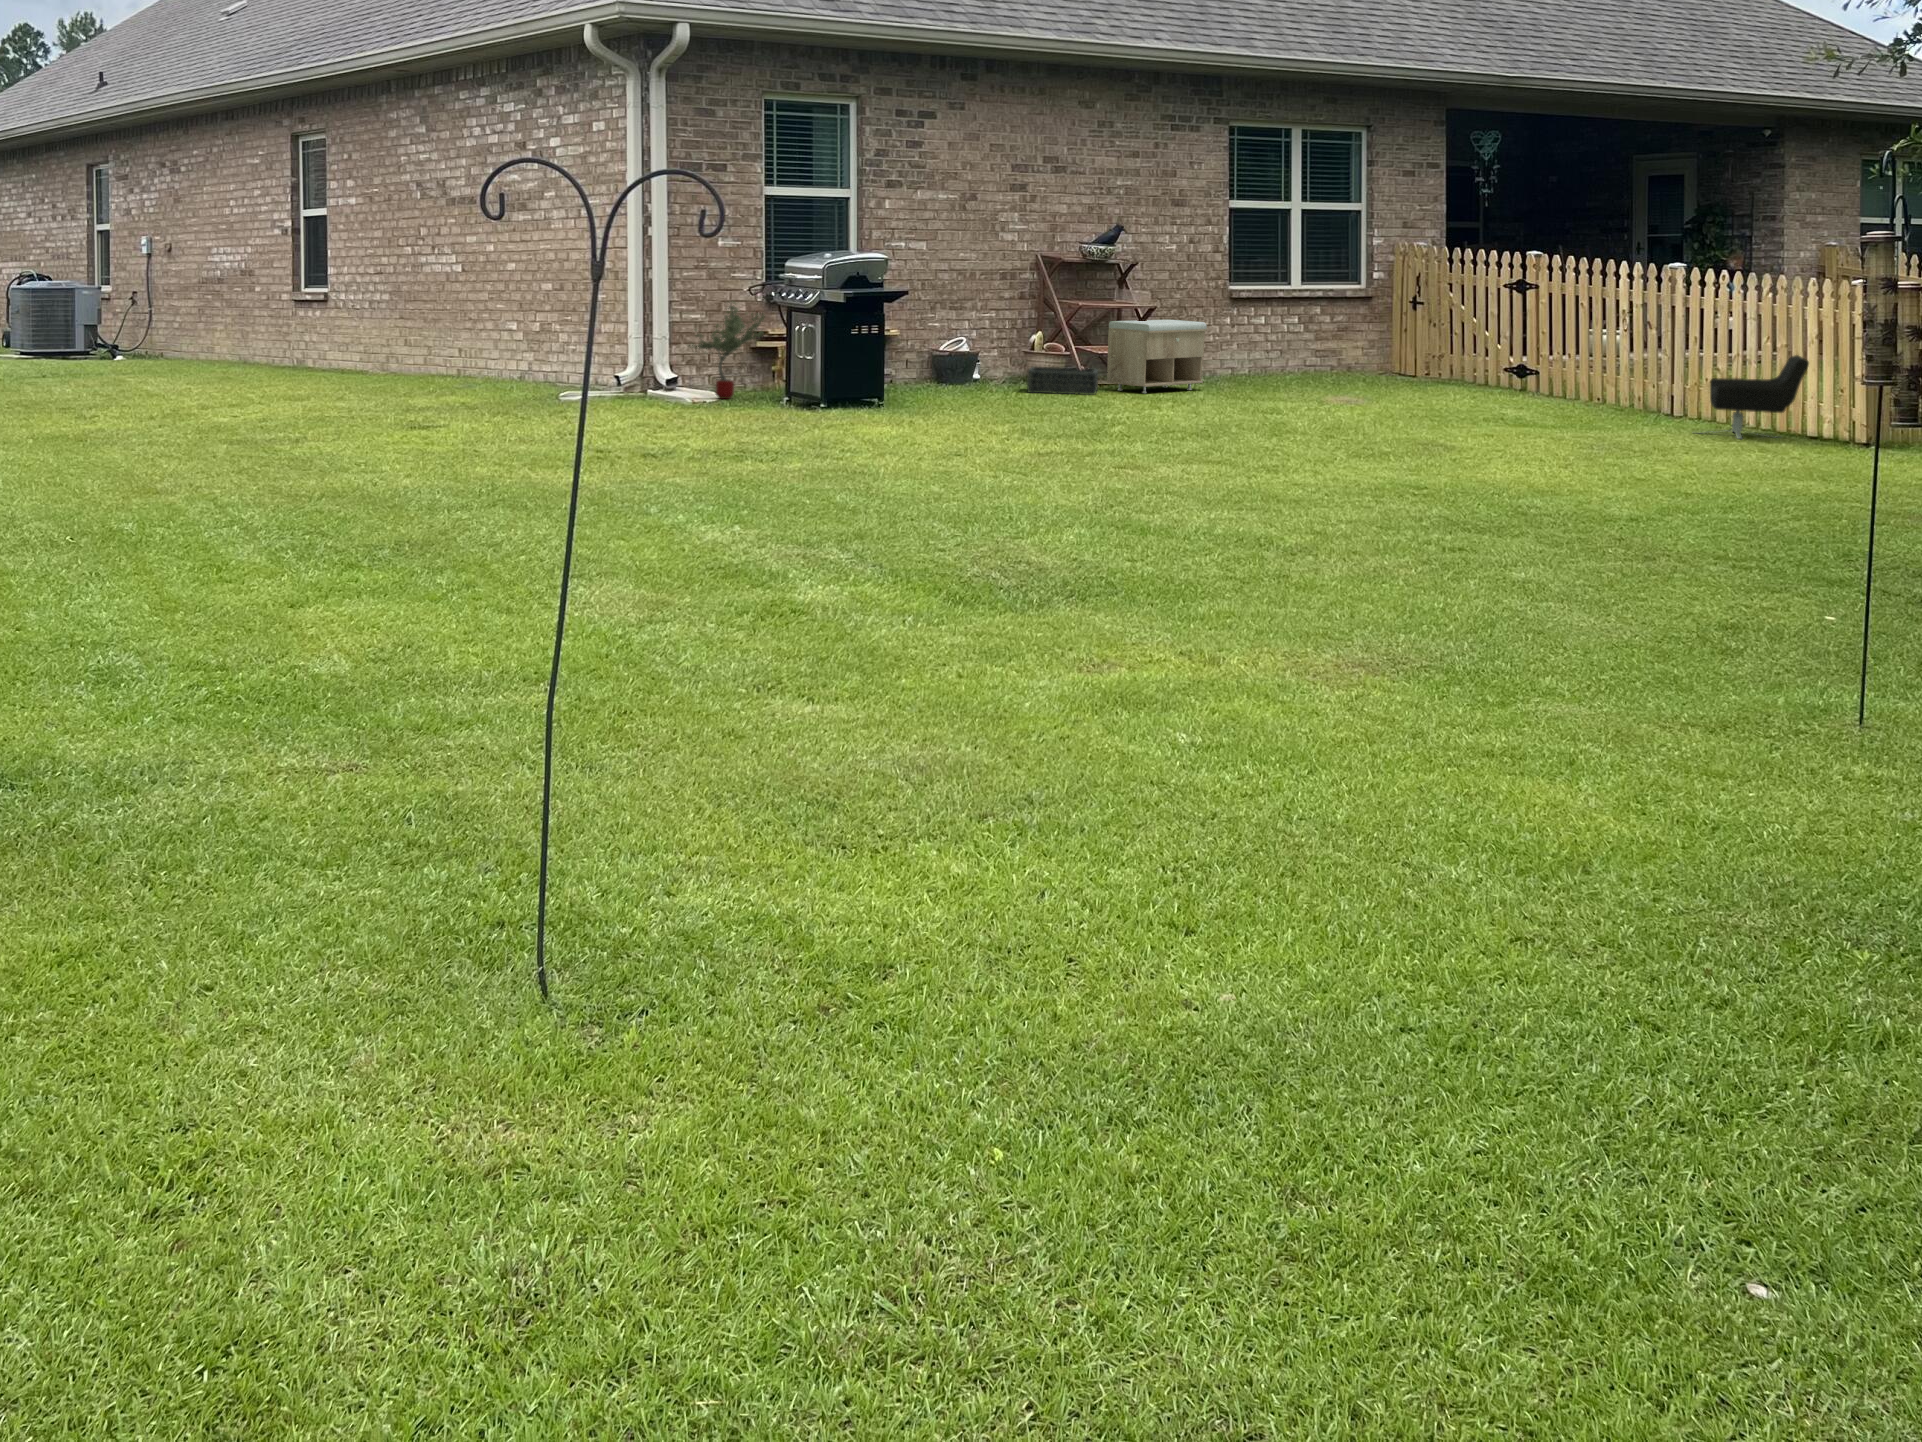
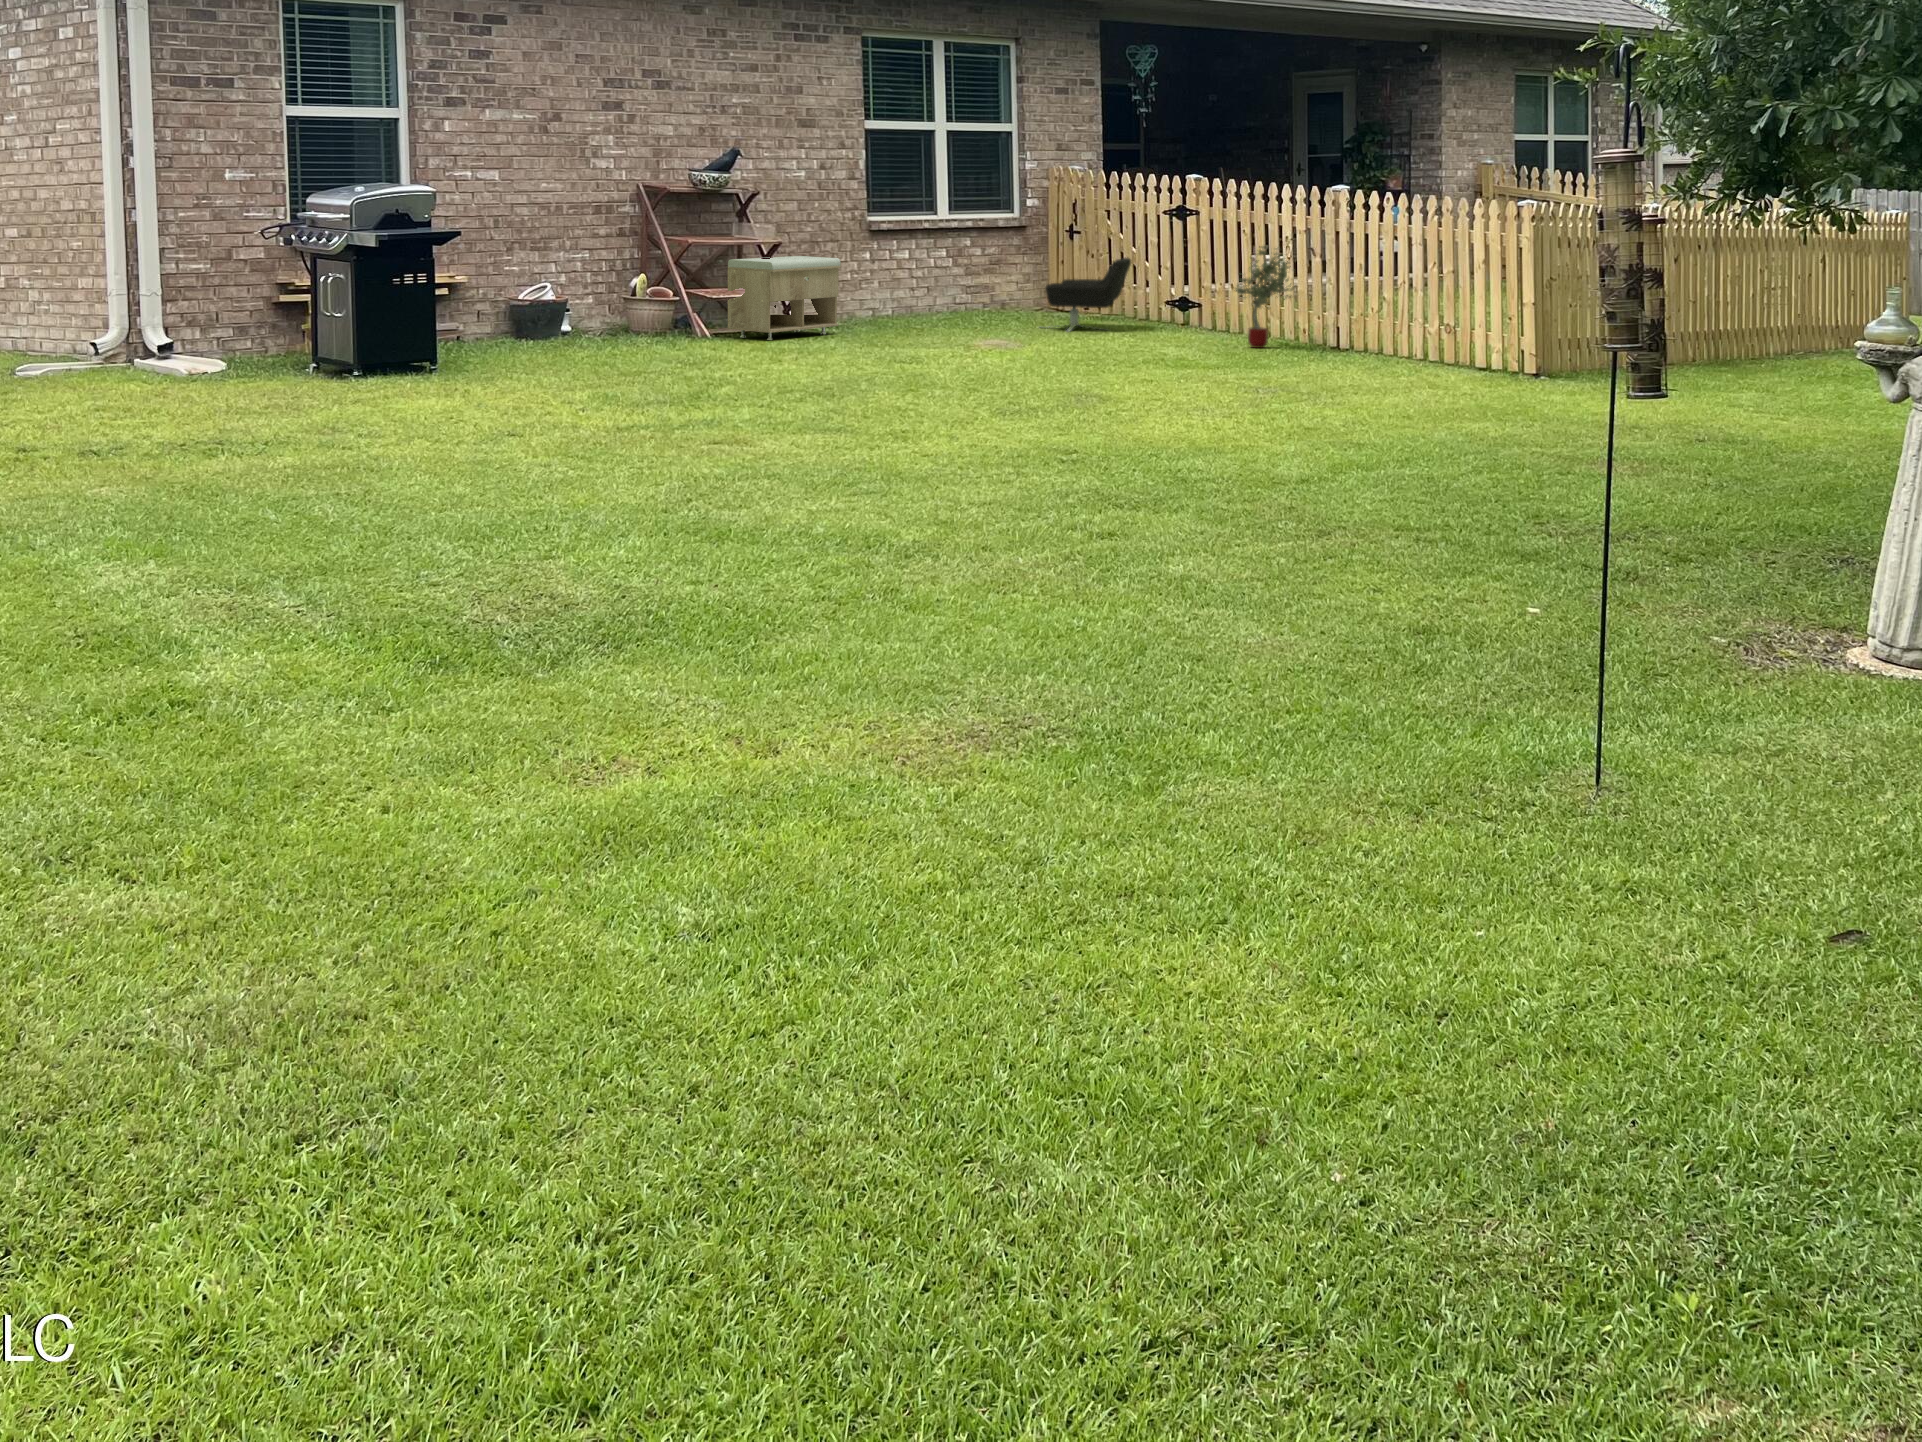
potted tree: present [689,302,764,399] -> present [1236,245,1294,348]
lounge chair: present [1710,355,1809,439] -> present [1045,258,1131,331]
basket: present [1027,367,1098,395] -> none [631,313,716,344]

